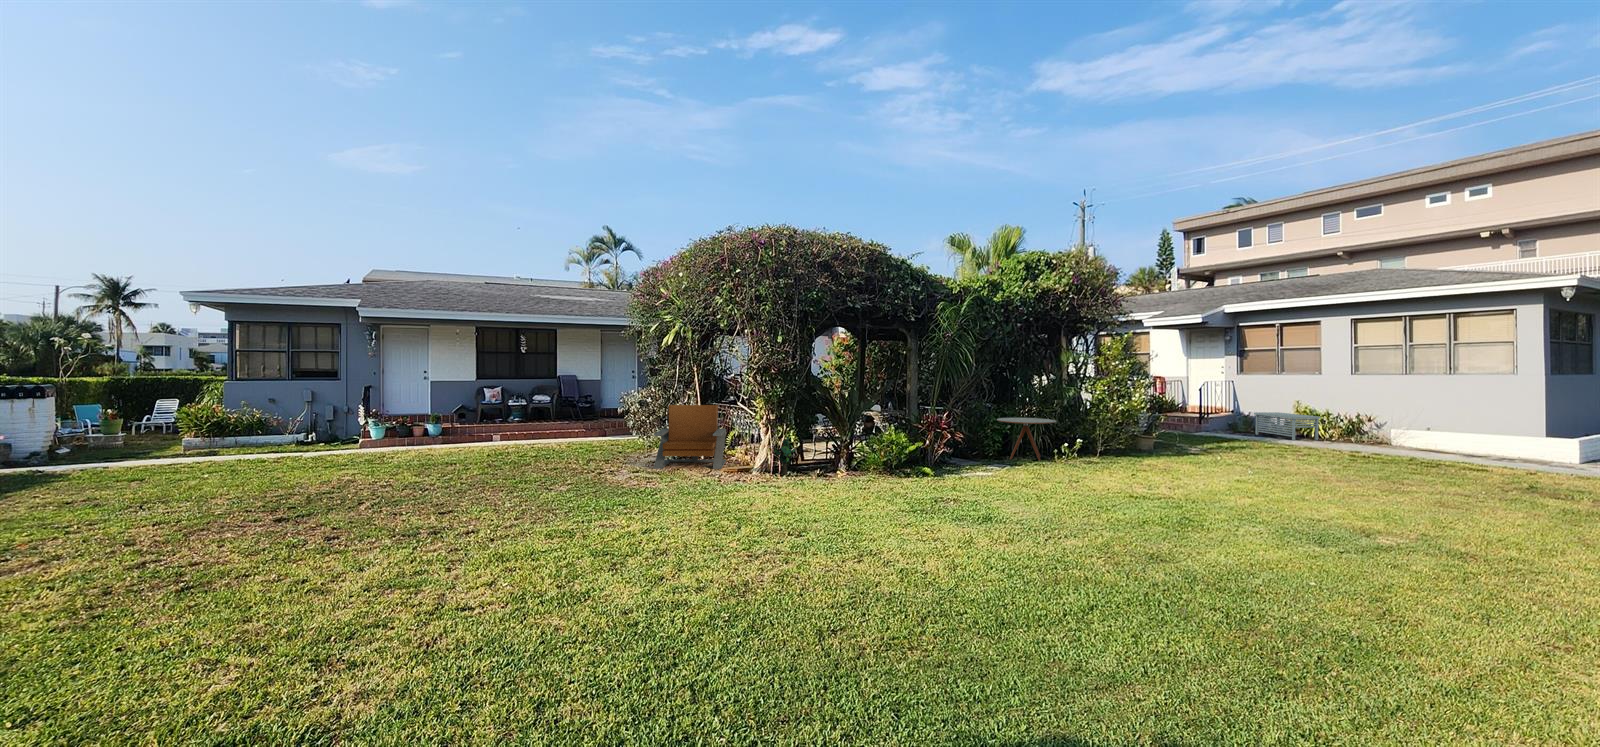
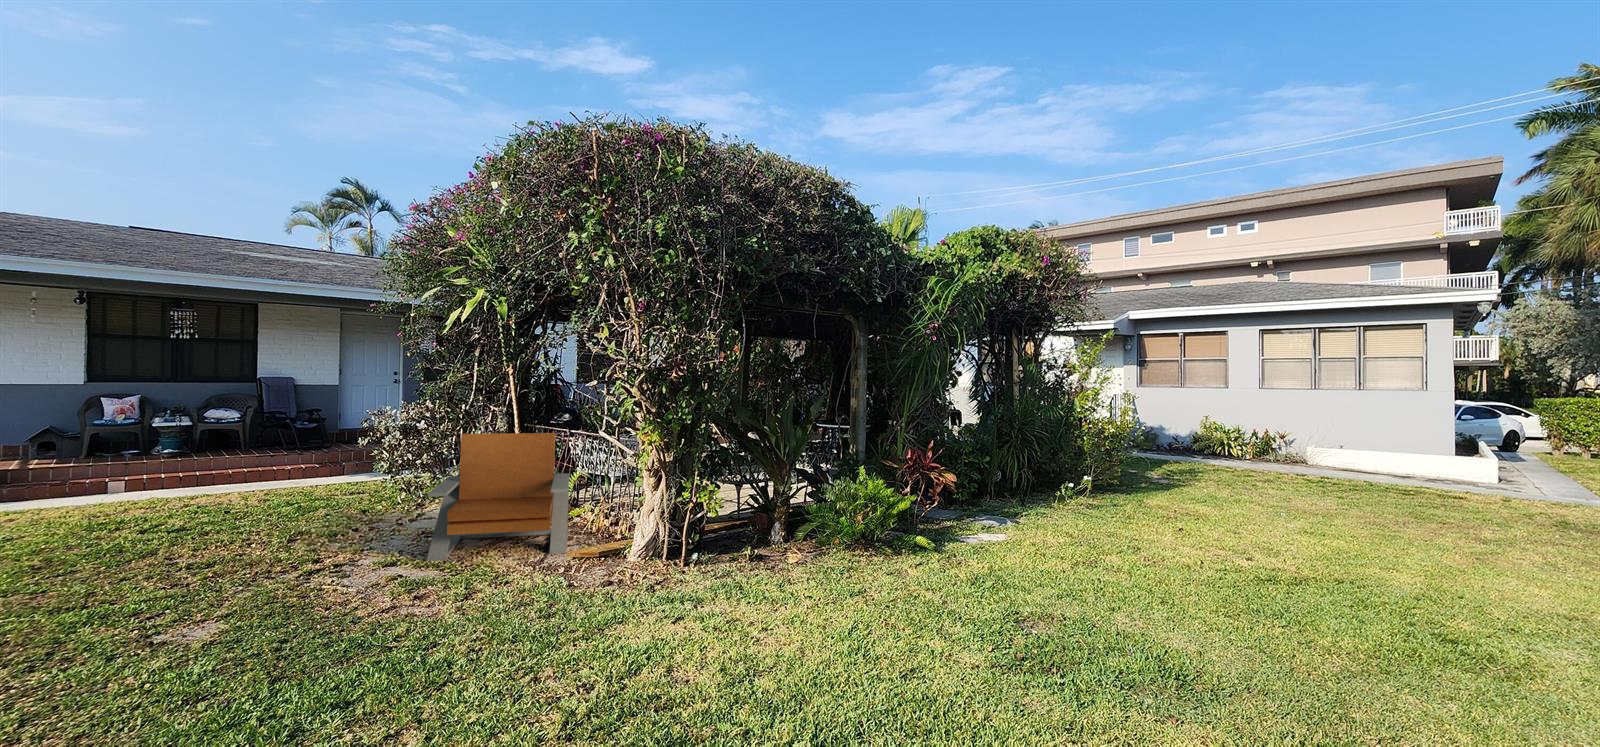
storage bench: present [1254,412,1321,440] -> none [1164,429,1238,460]
round table: present [997,418,1056,461] -> none [966,444,1048,505]
decorative plant: present [774,437,795,474] -> none [673,492,711,562]

